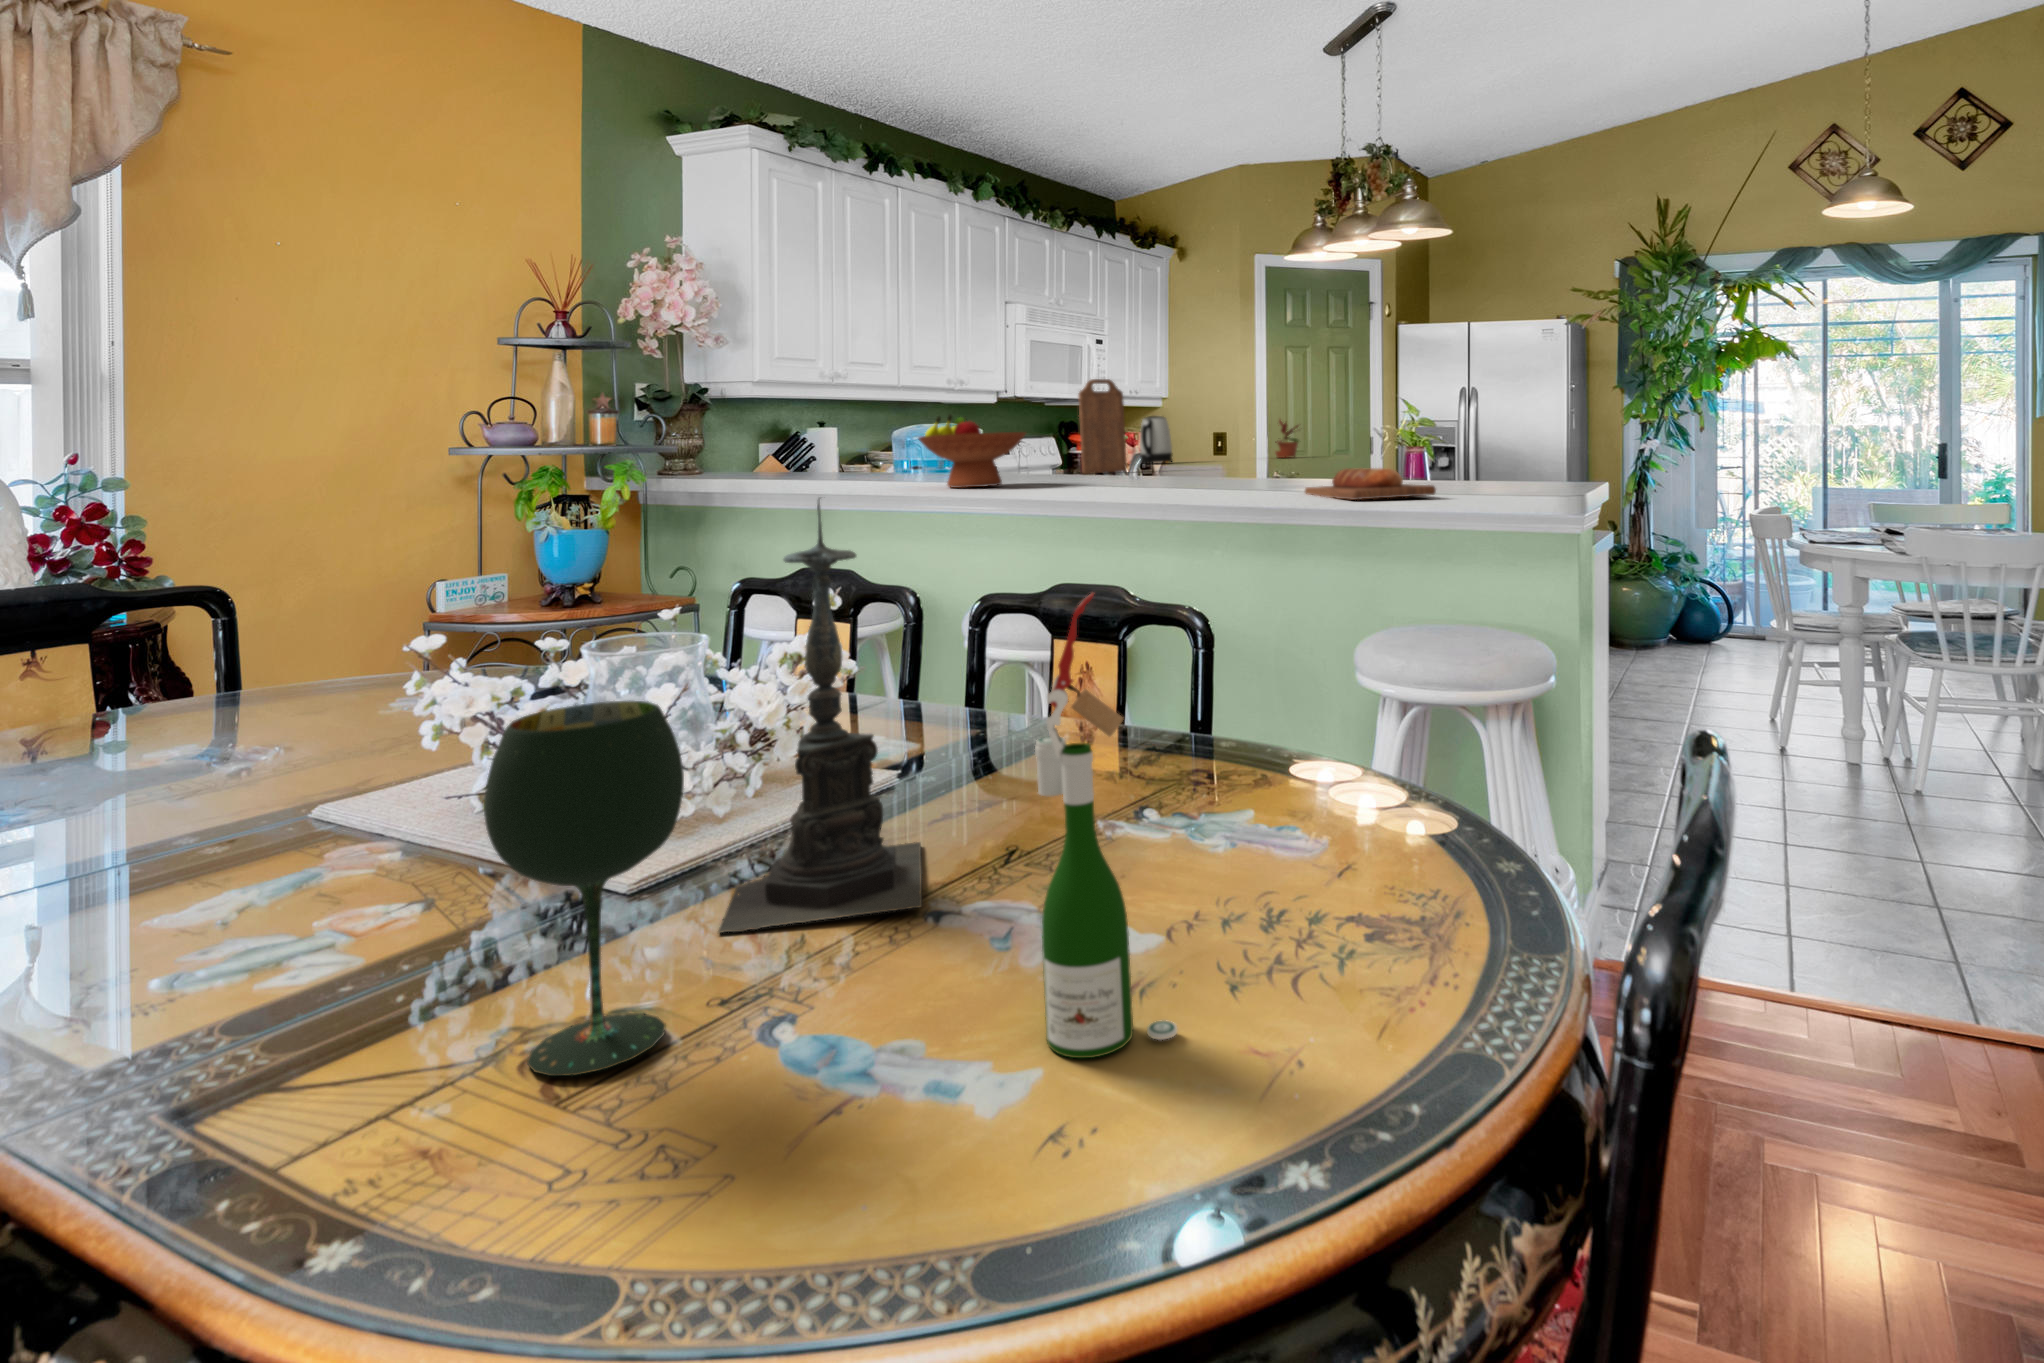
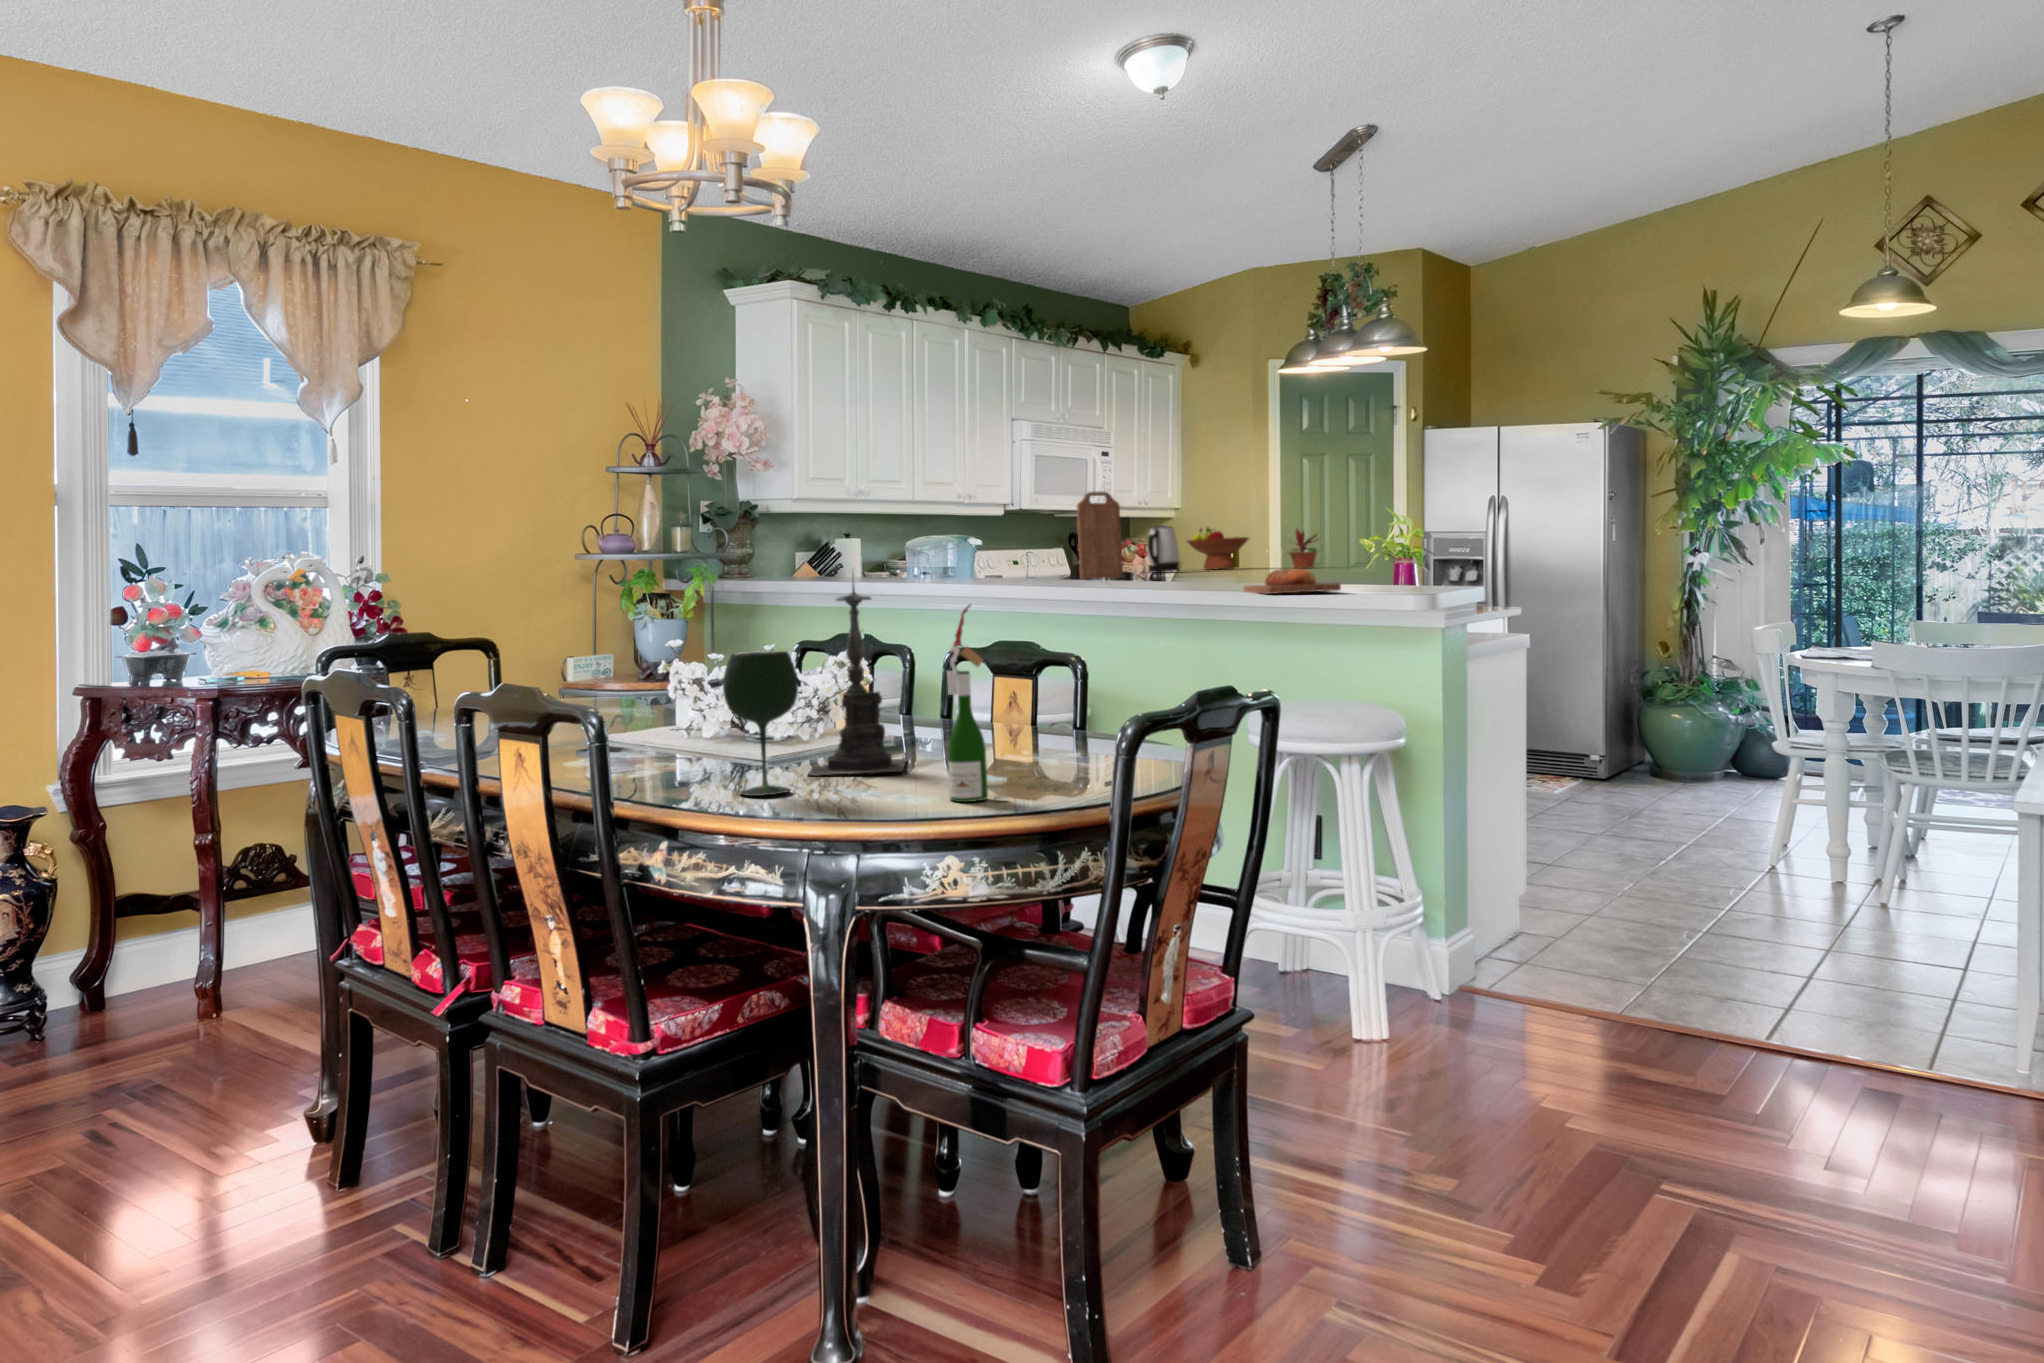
fruit bowl: present [918,414,1026,488] -> present [1187,528,1249,570]

